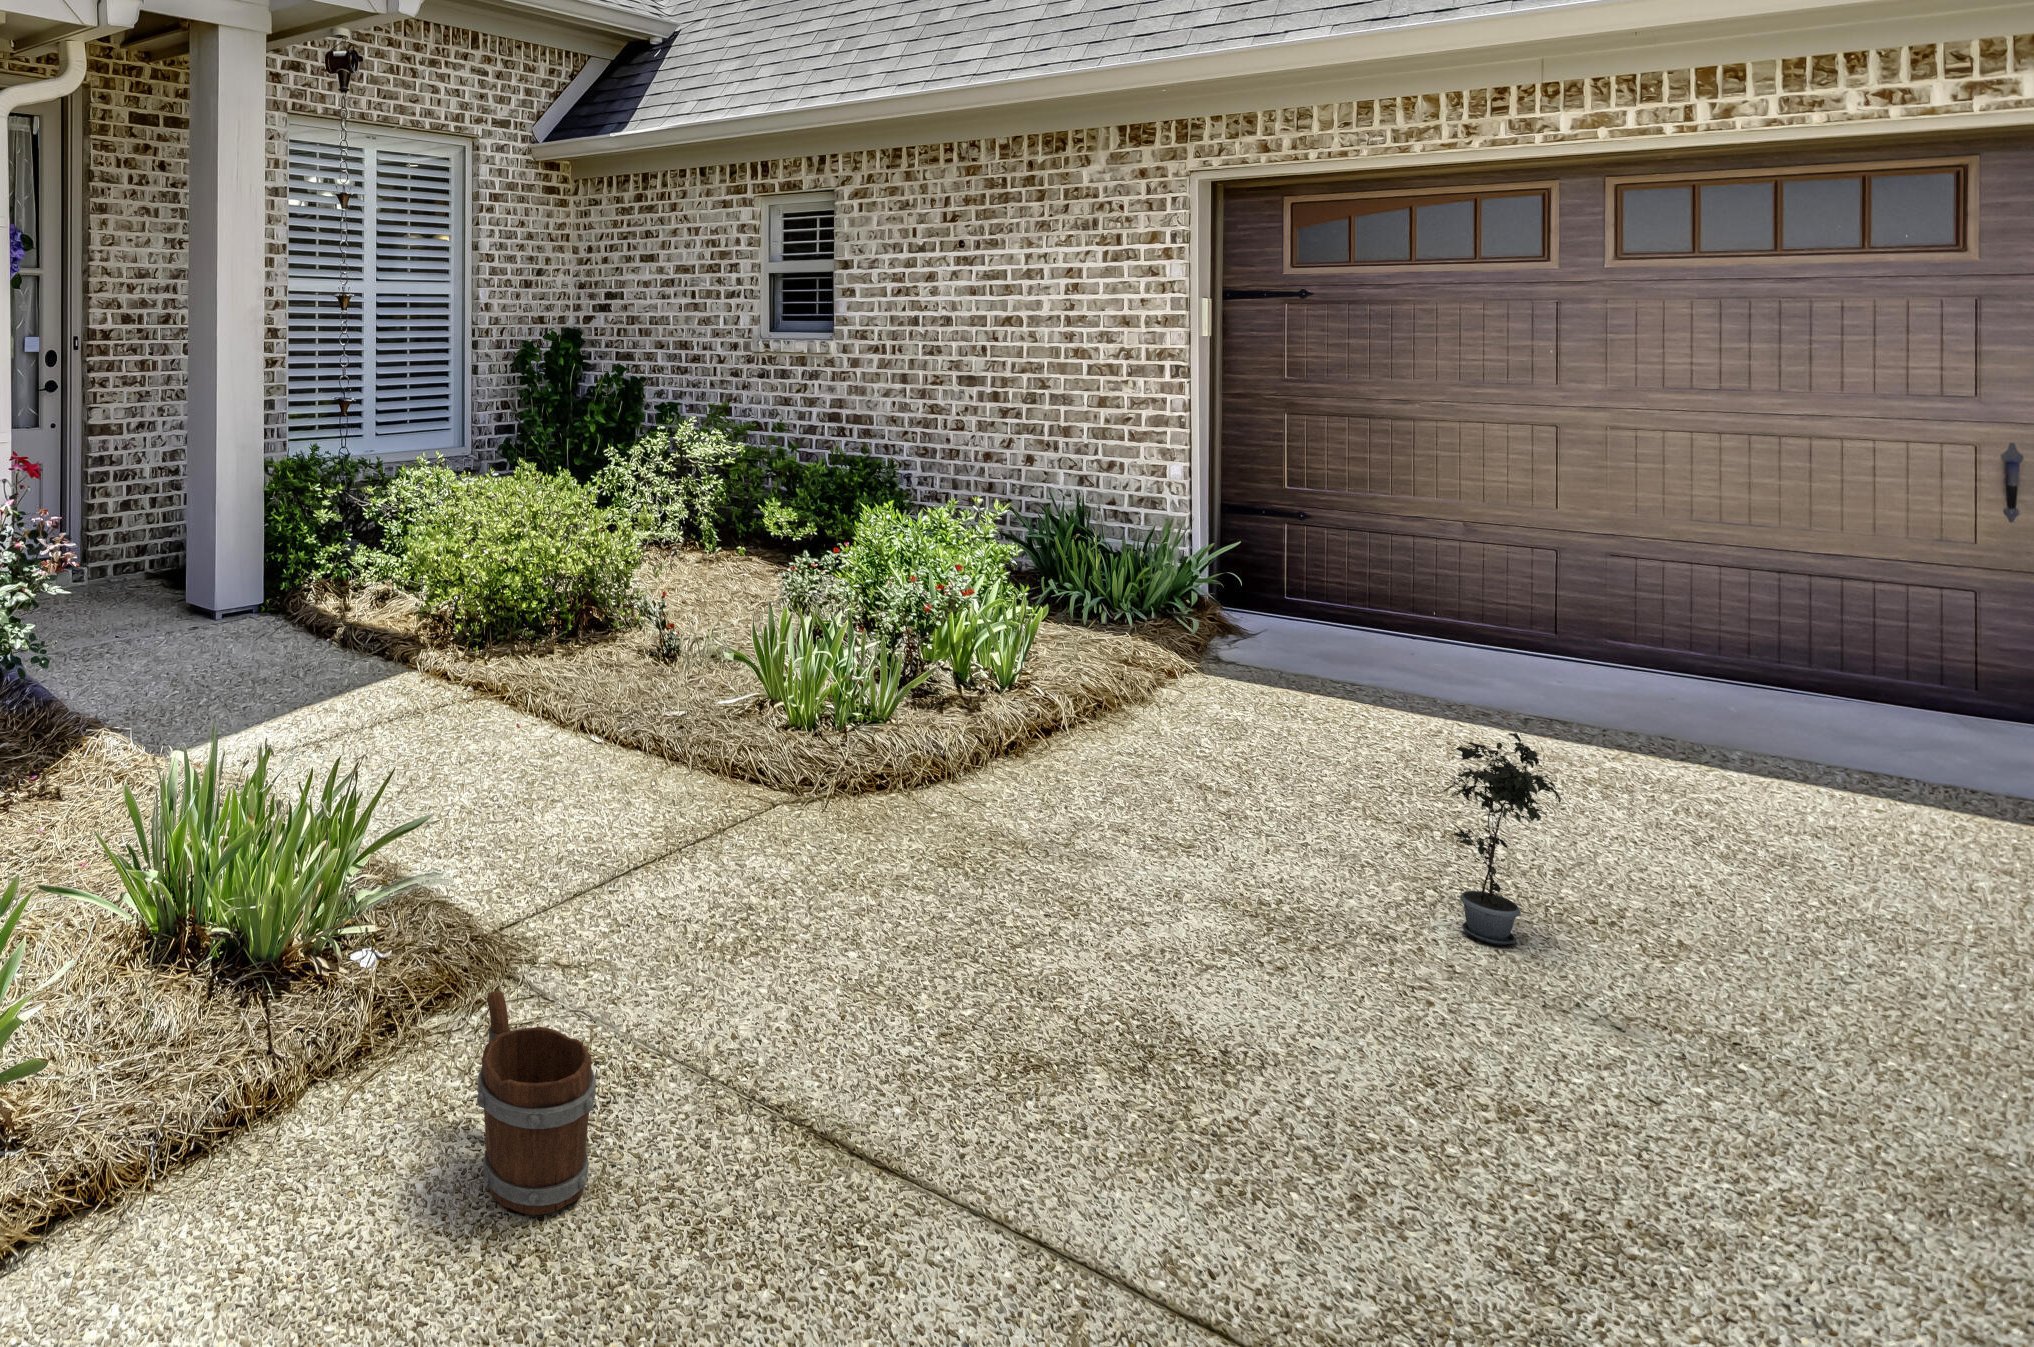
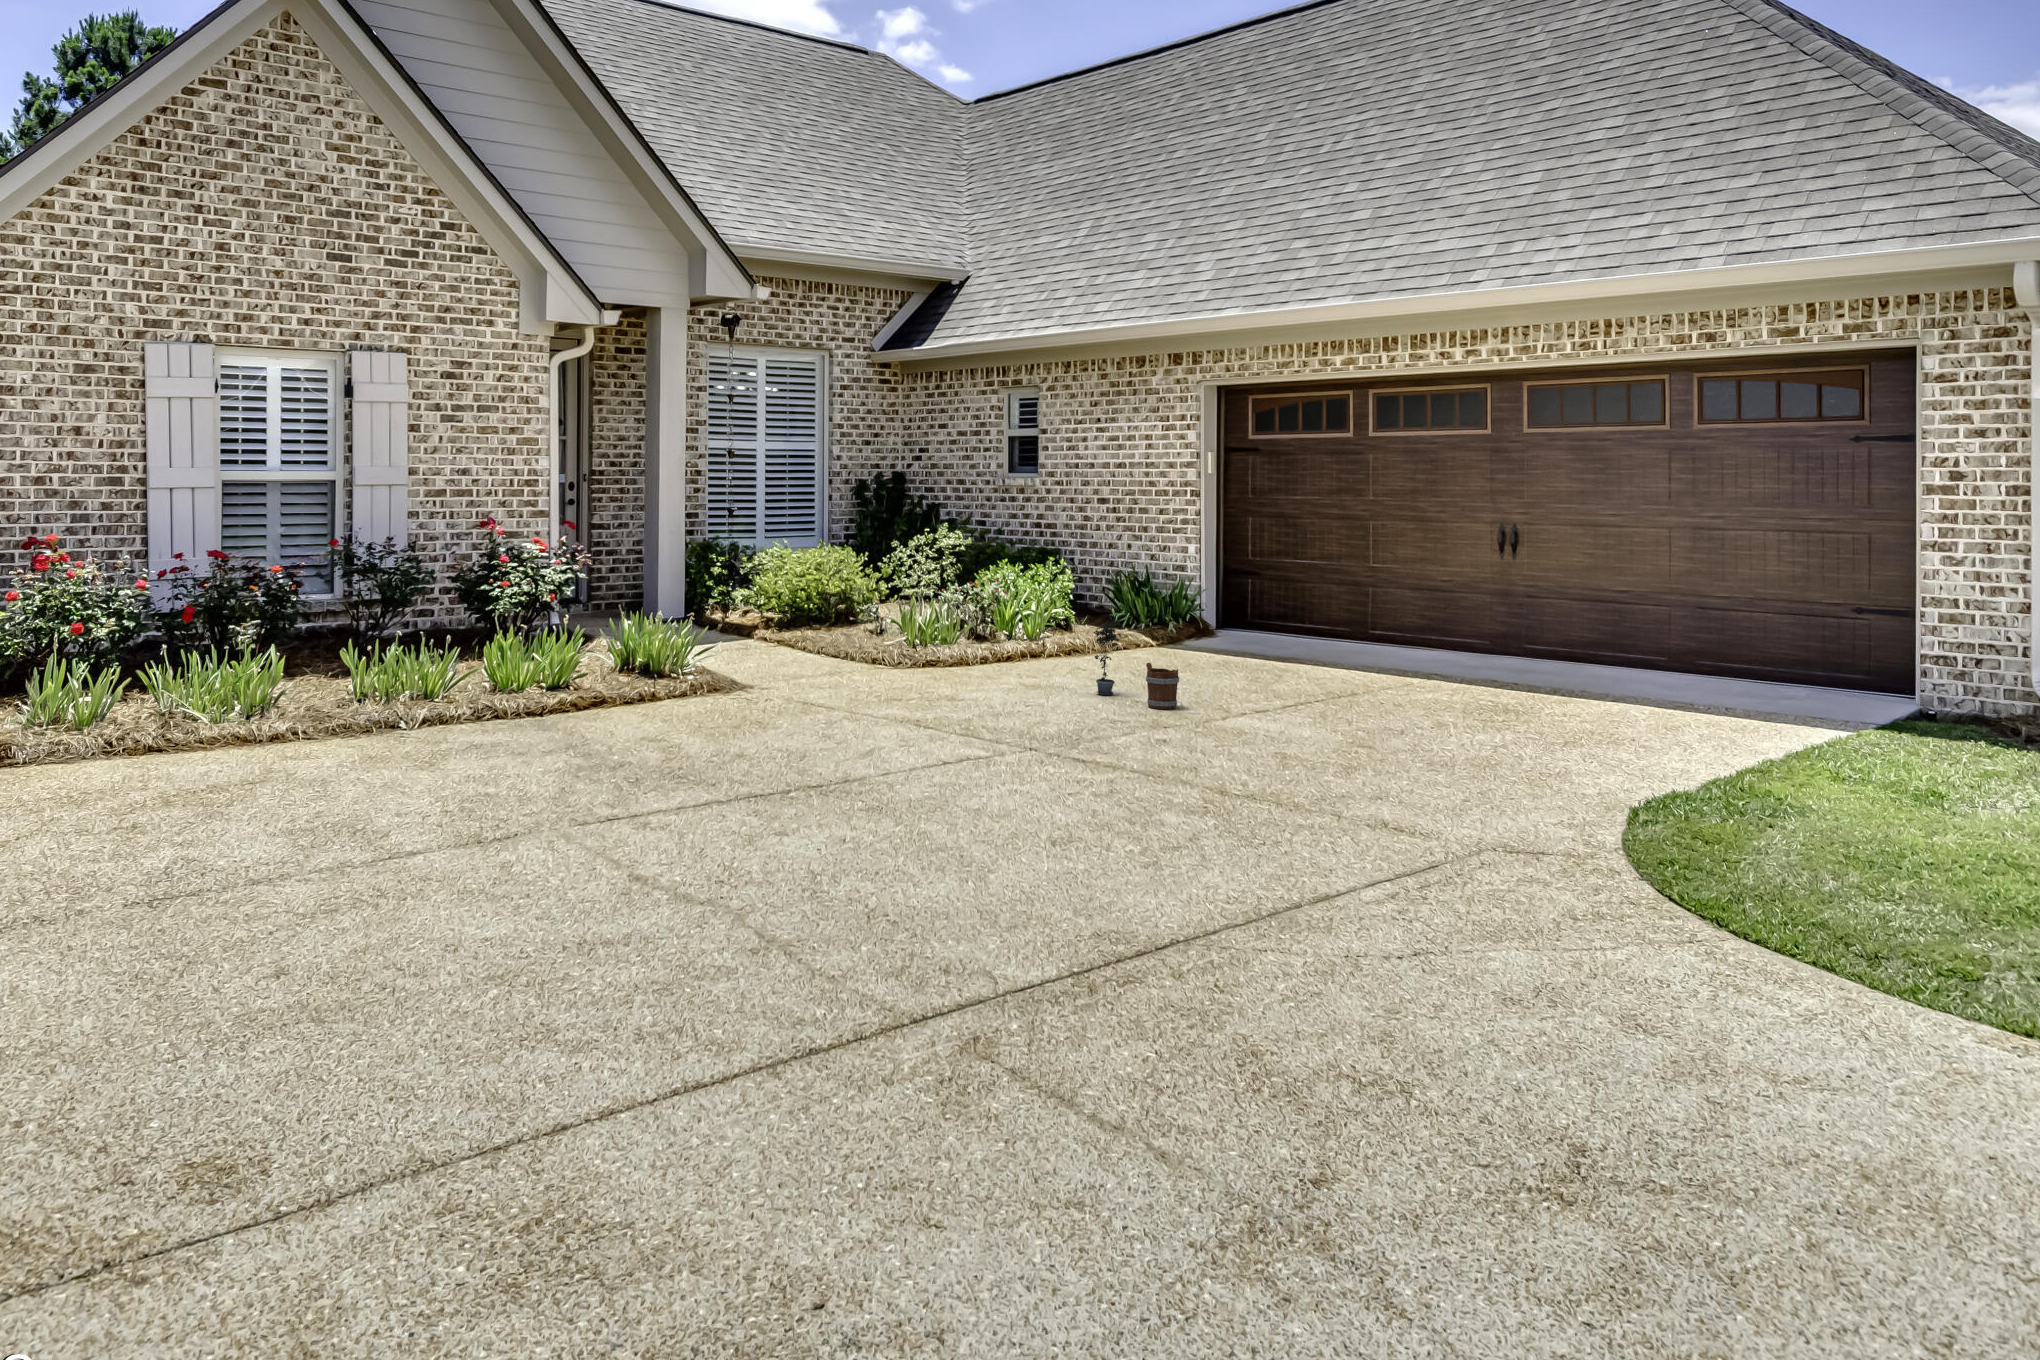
bucket: present [477,990,596,1215] -> present [1146,663,1179,709]

